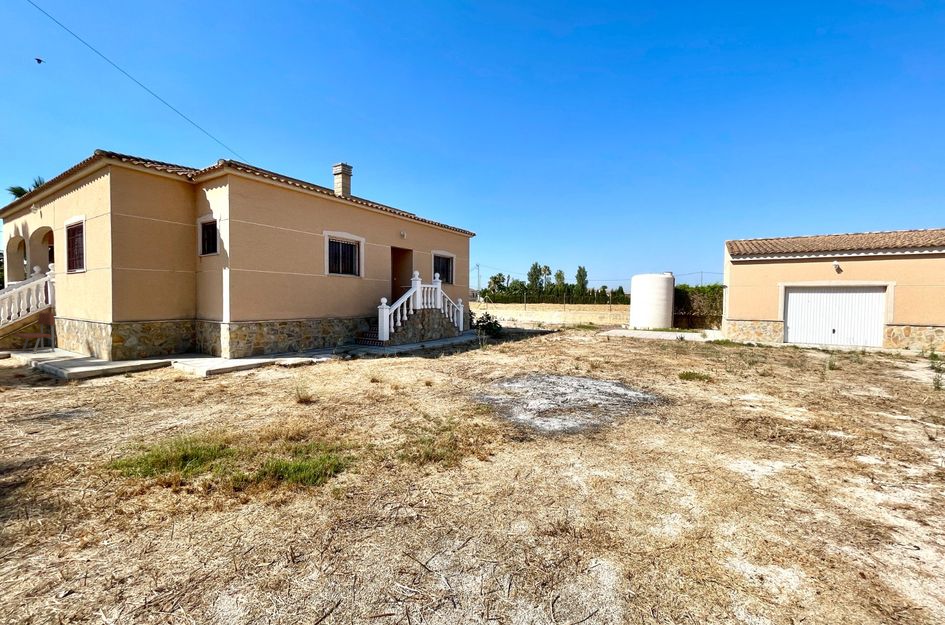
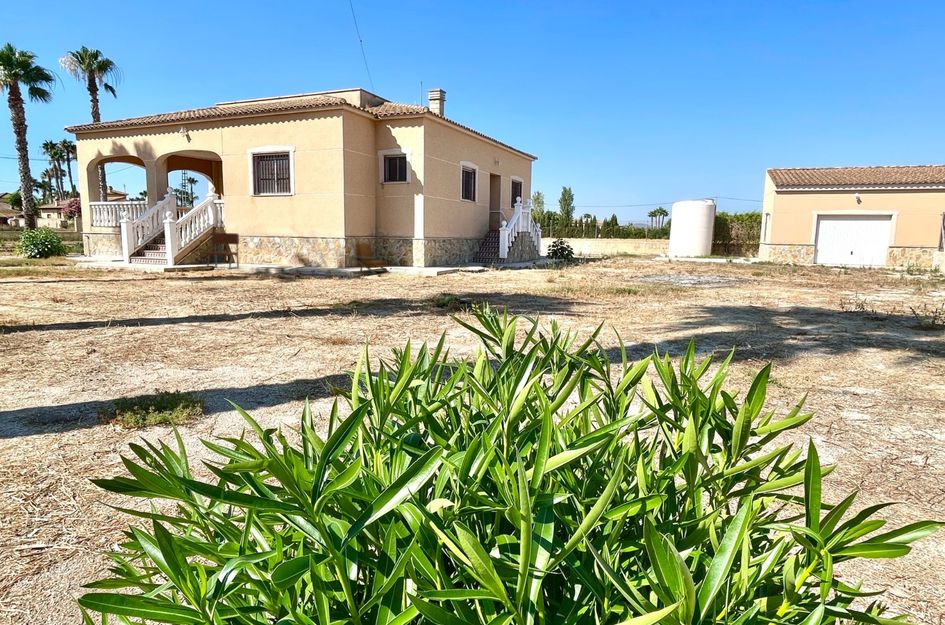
lounge chair: none [129,326,190,367] -> present [352,244,389,274]

